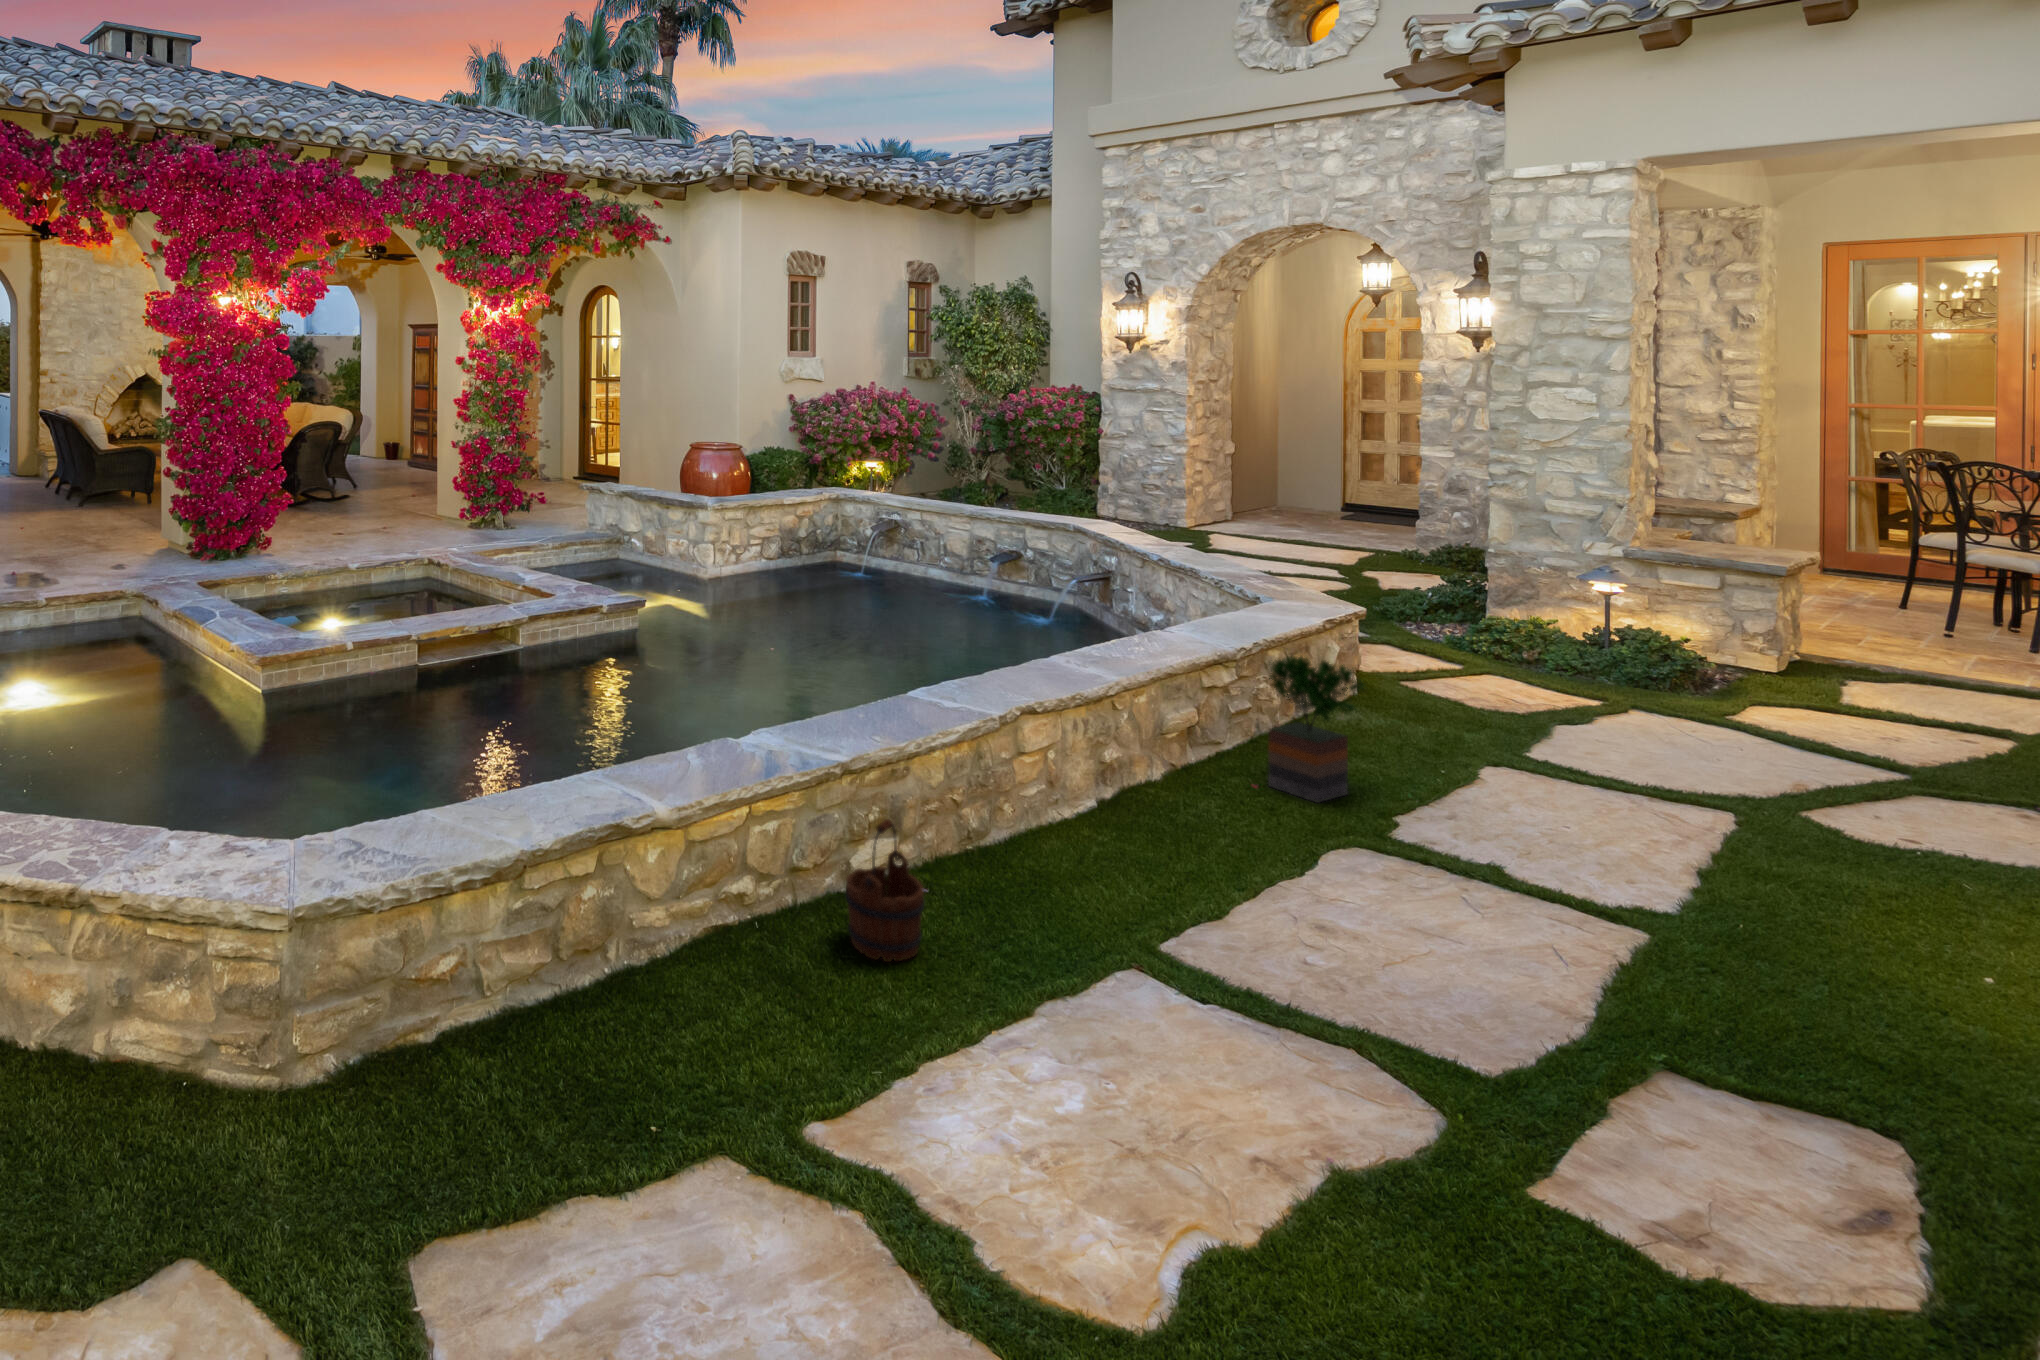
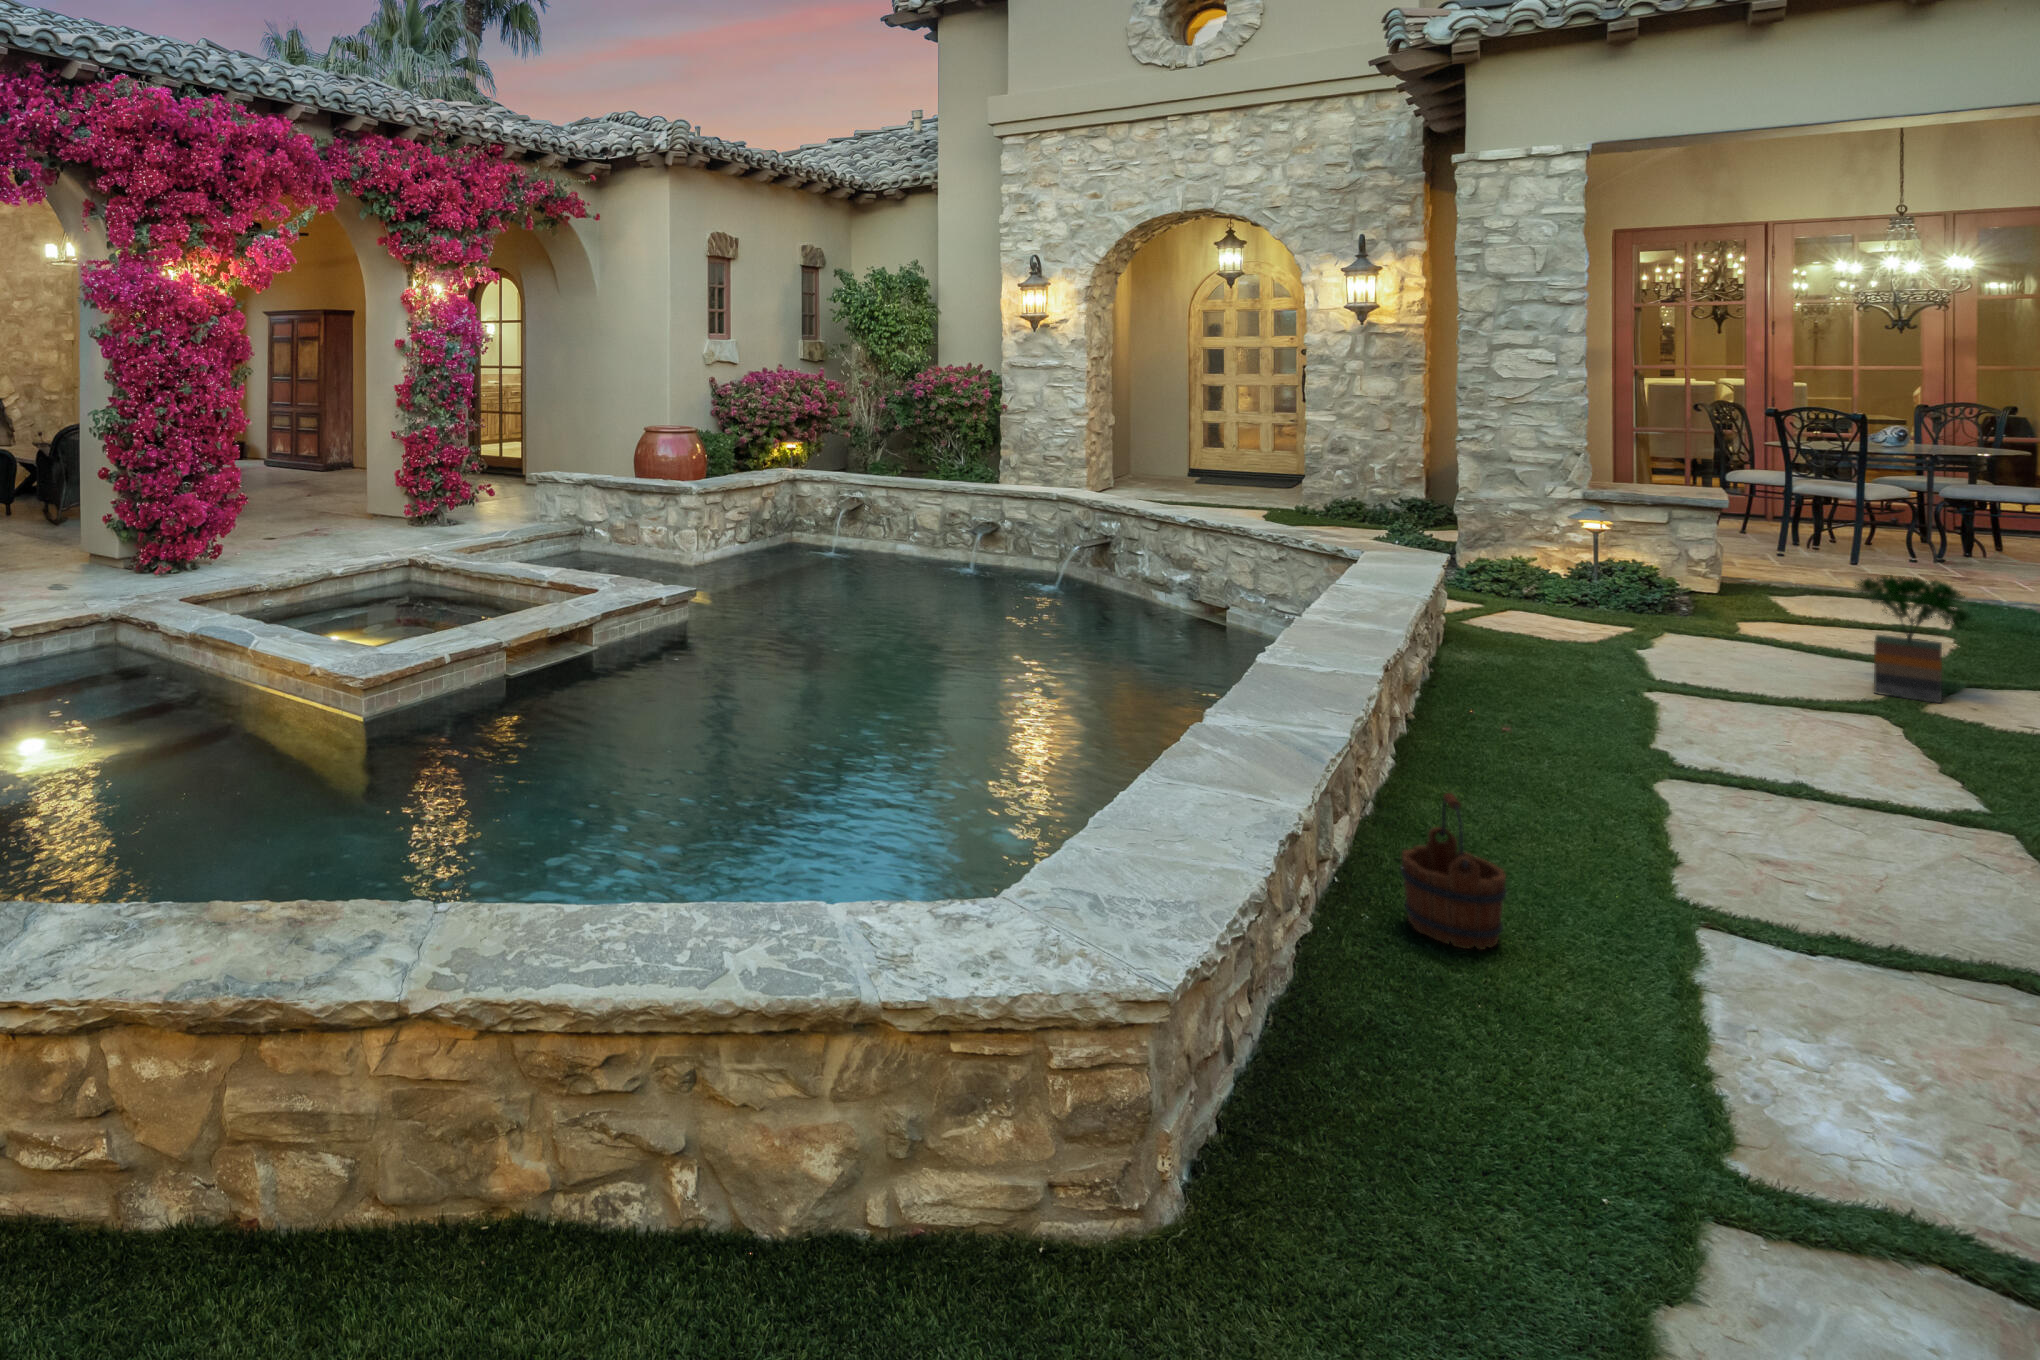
potted tree: present [1268,656,1367,803] -> present [1855,576,1973,703]

